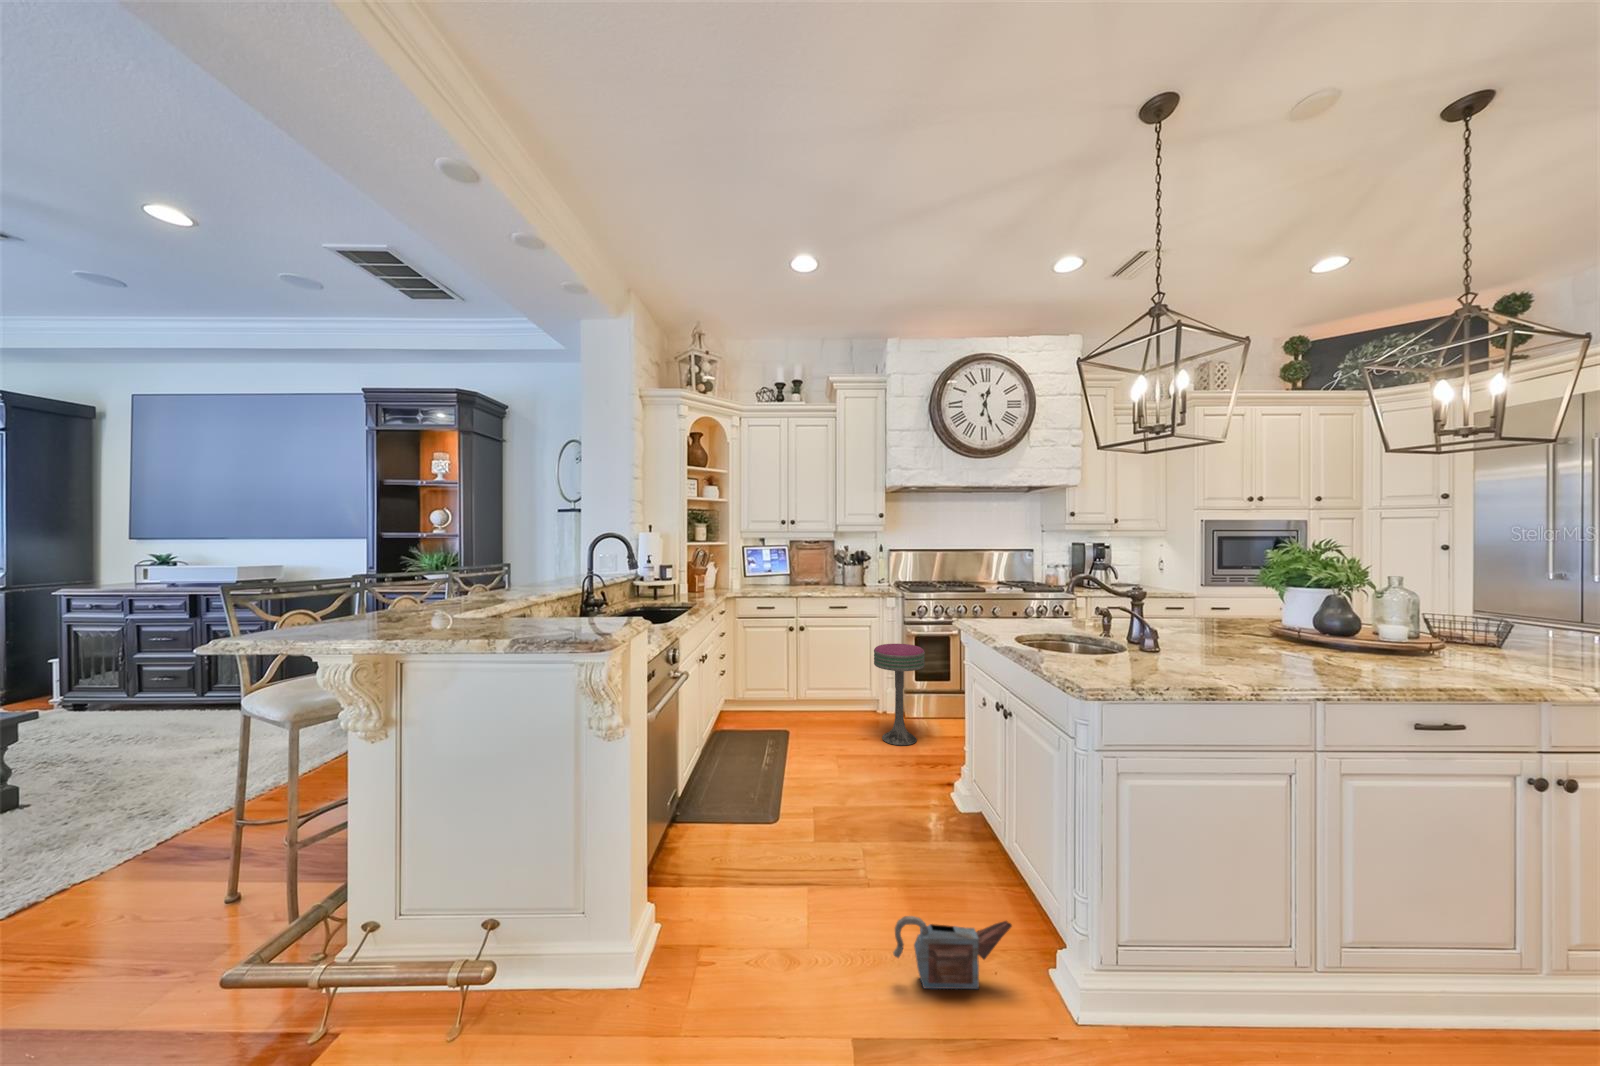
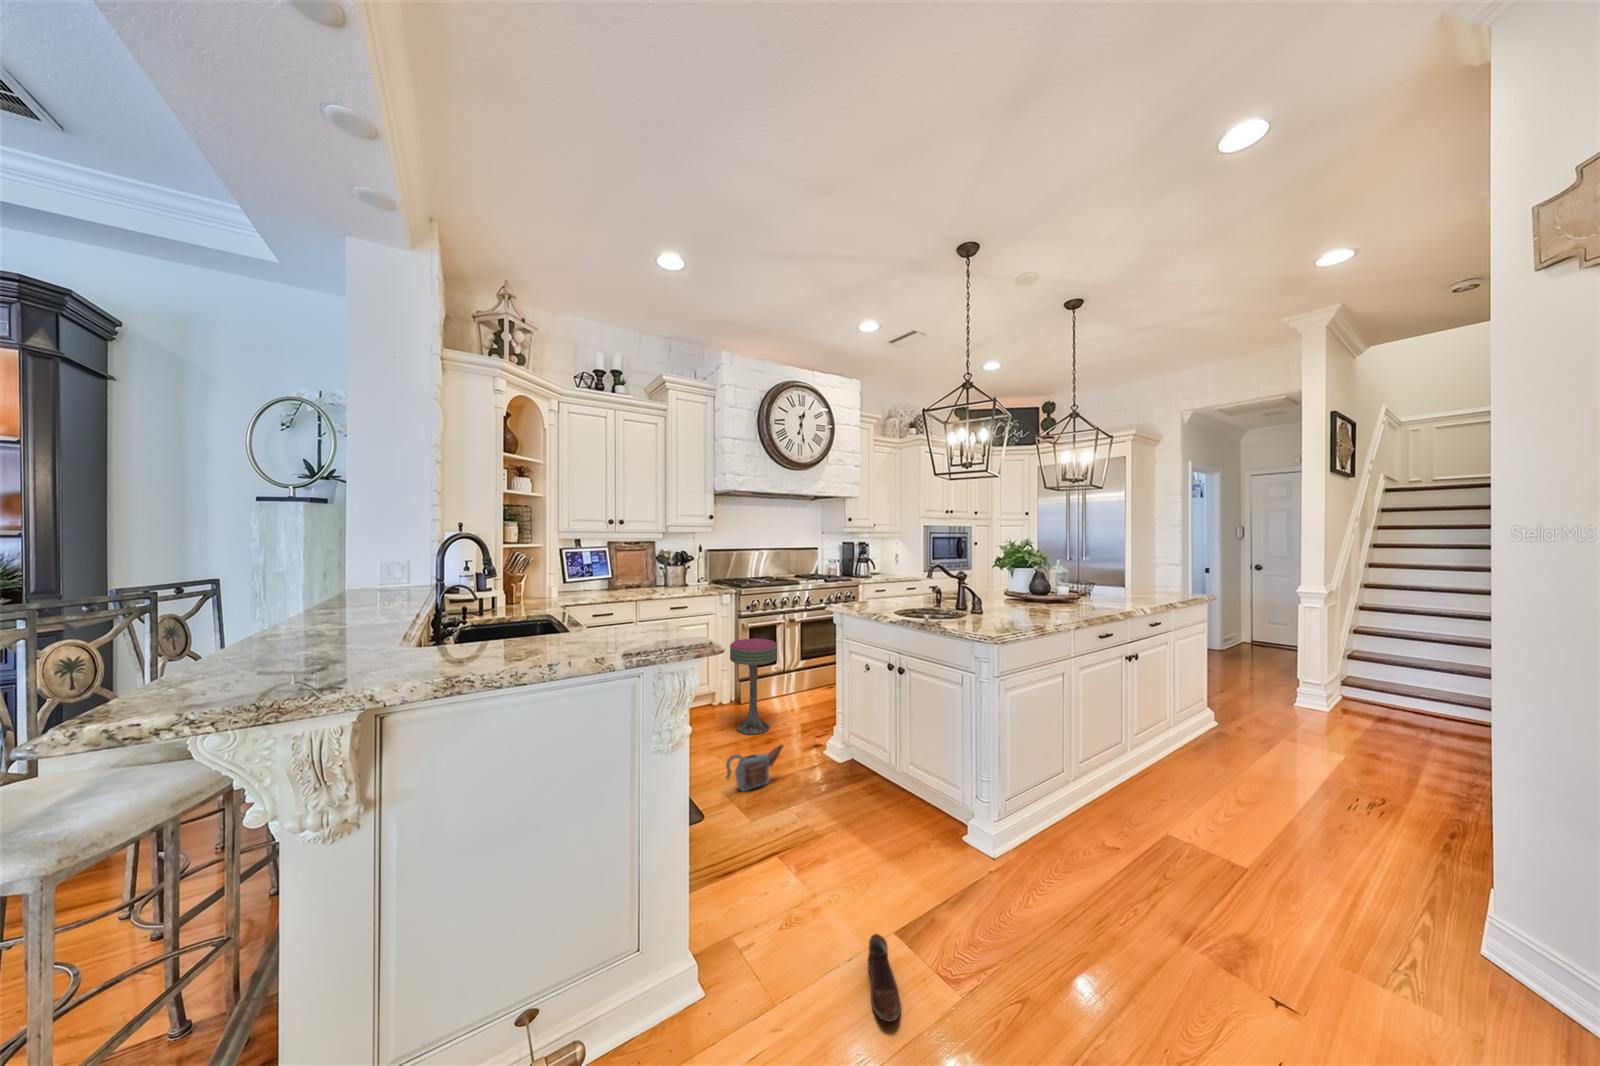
watering can: present [893,916,1012,989] -> present [726,744,783,791]
shoe: none [777,938,830,1014] -> present [868,934,901,1021]

